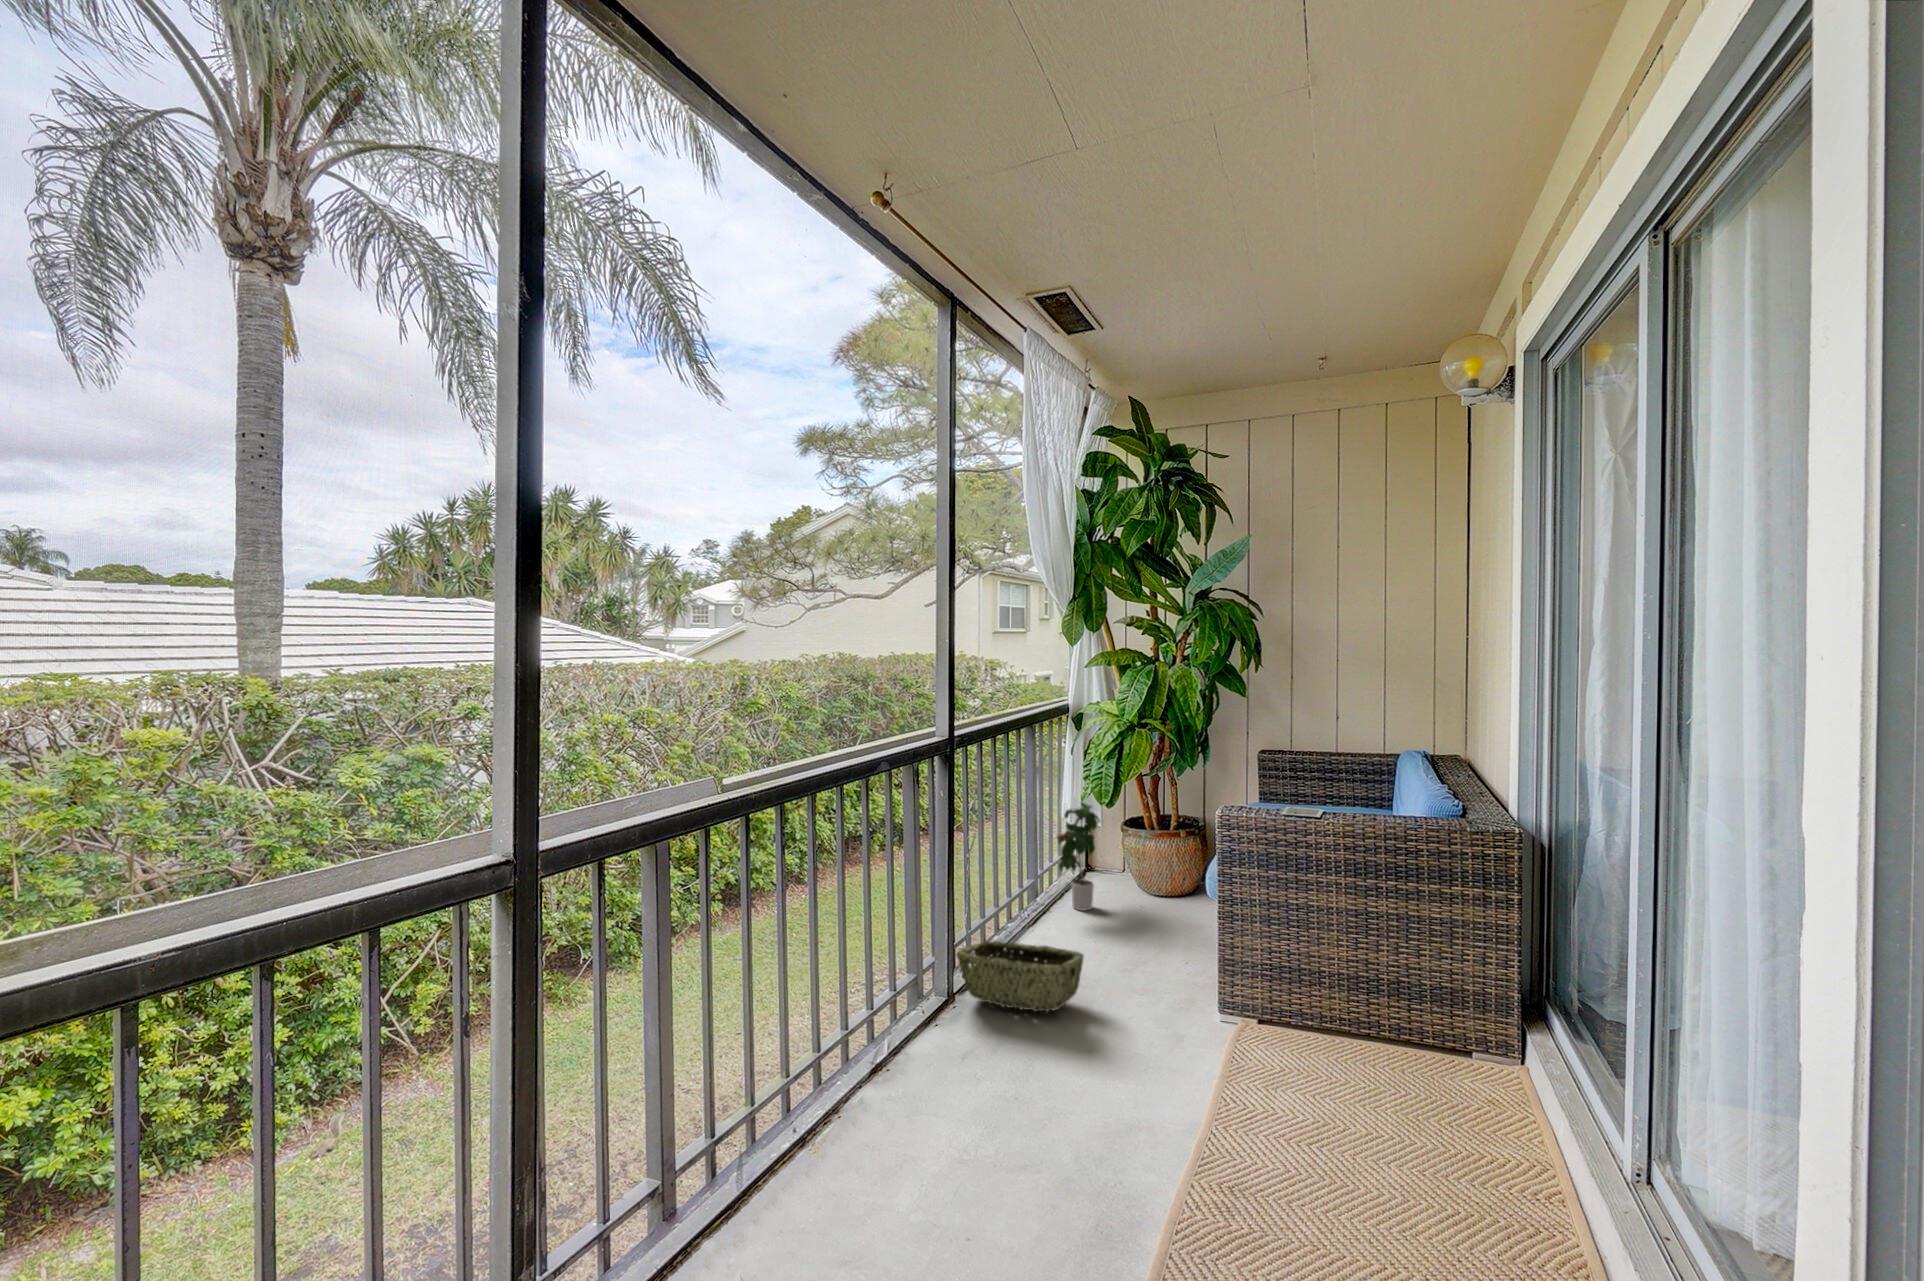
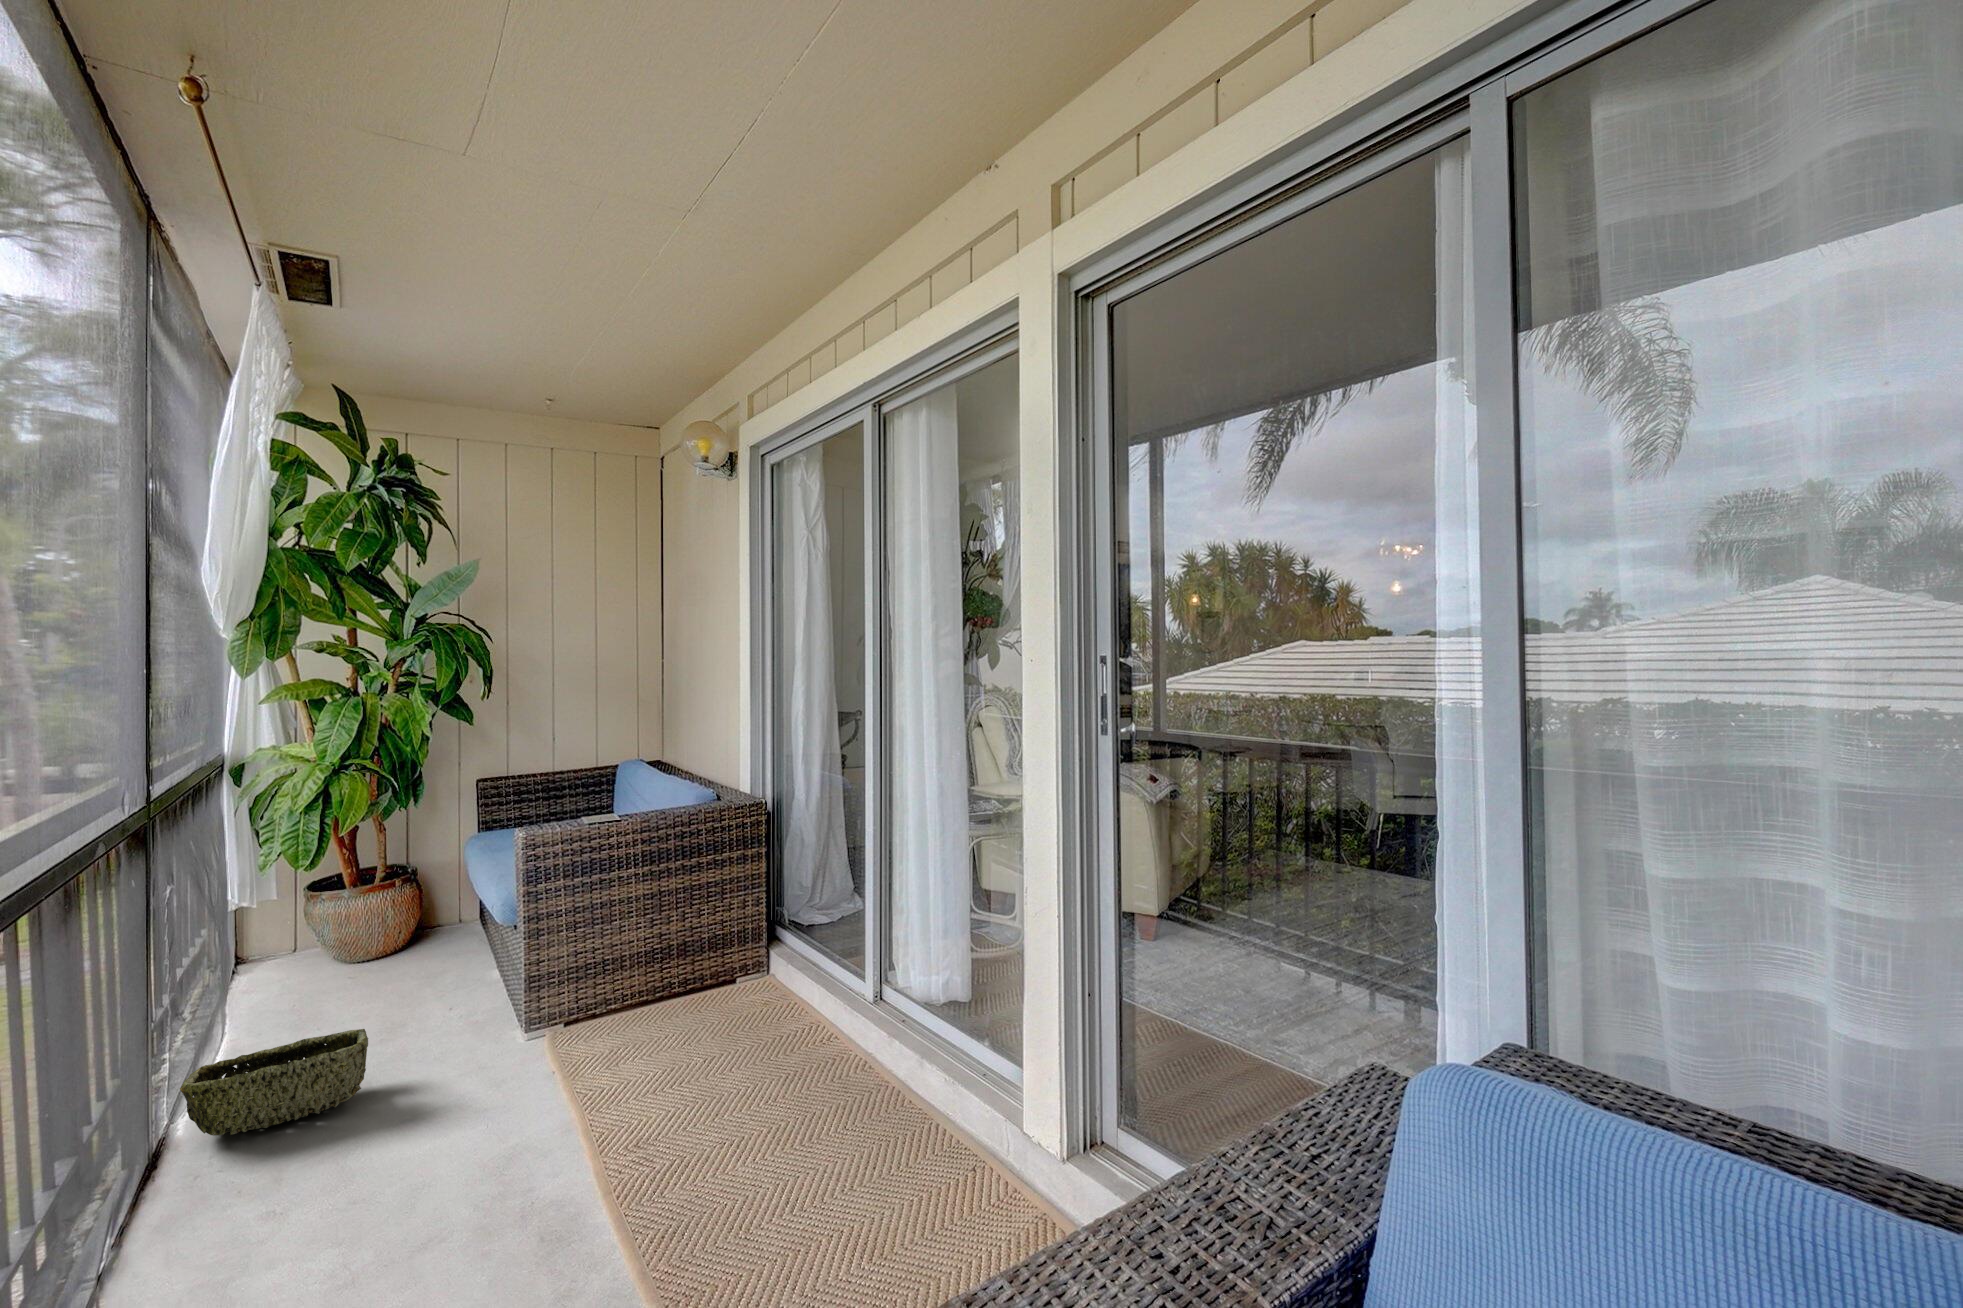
potted plant: present [1057,803,1100,910] -> none [235,873,287,1010]

